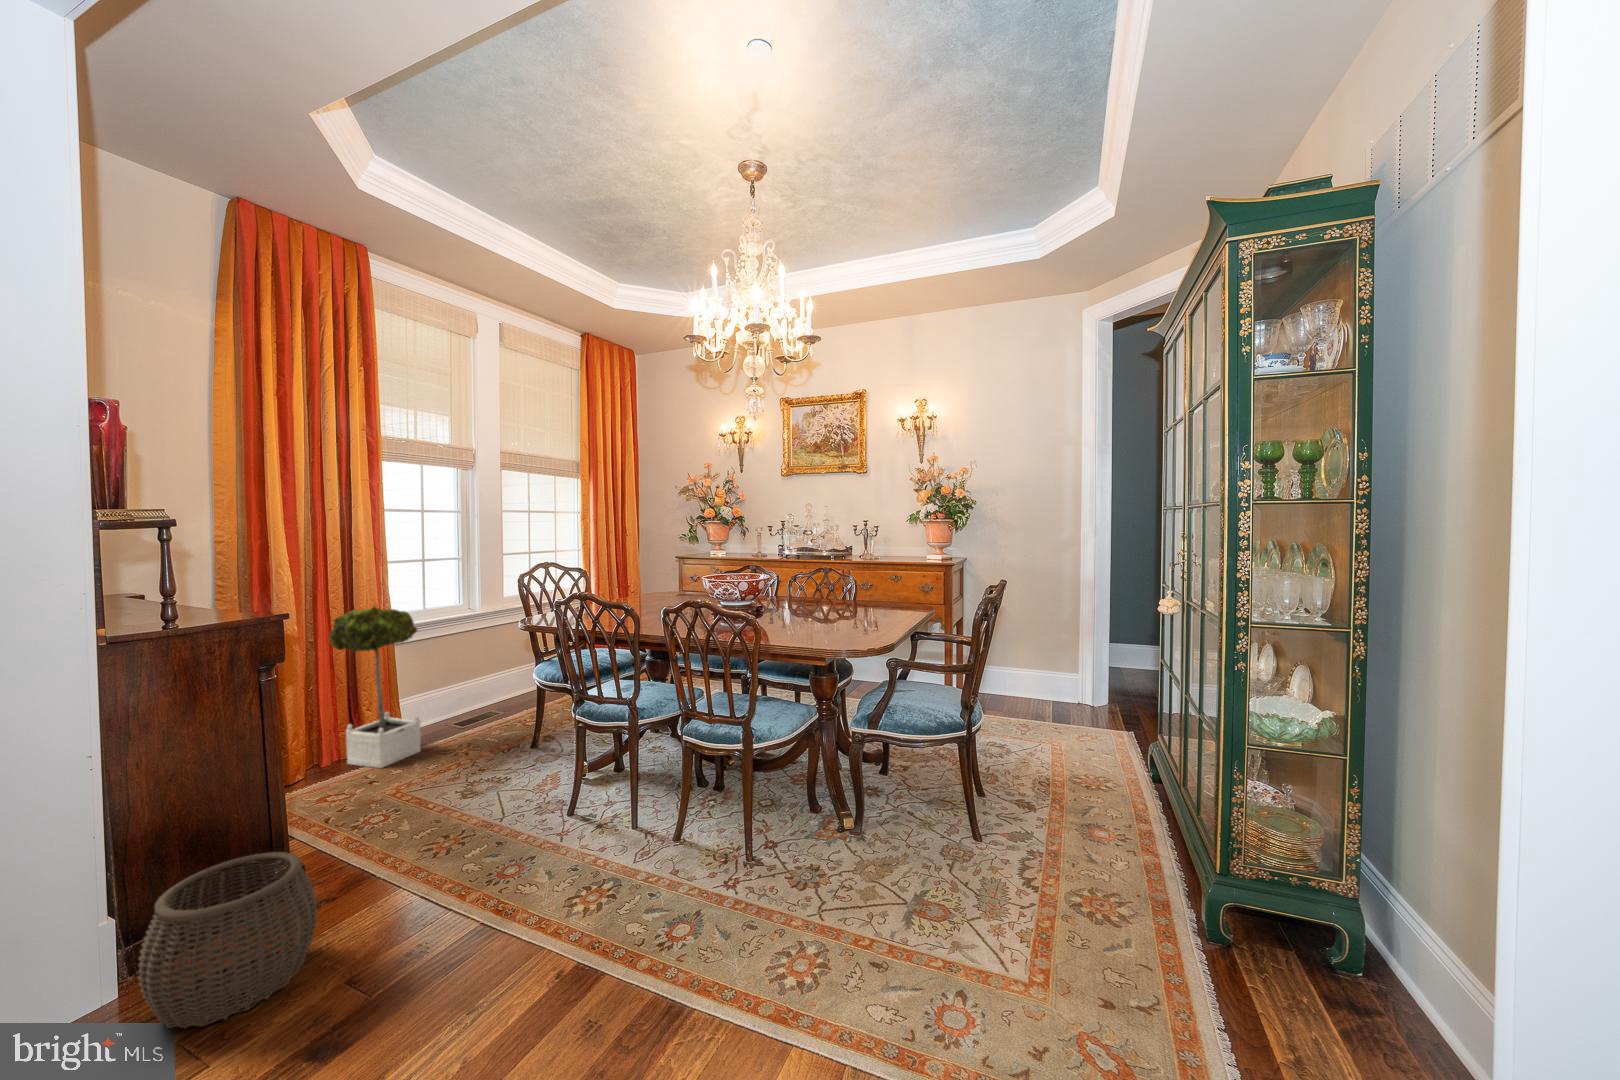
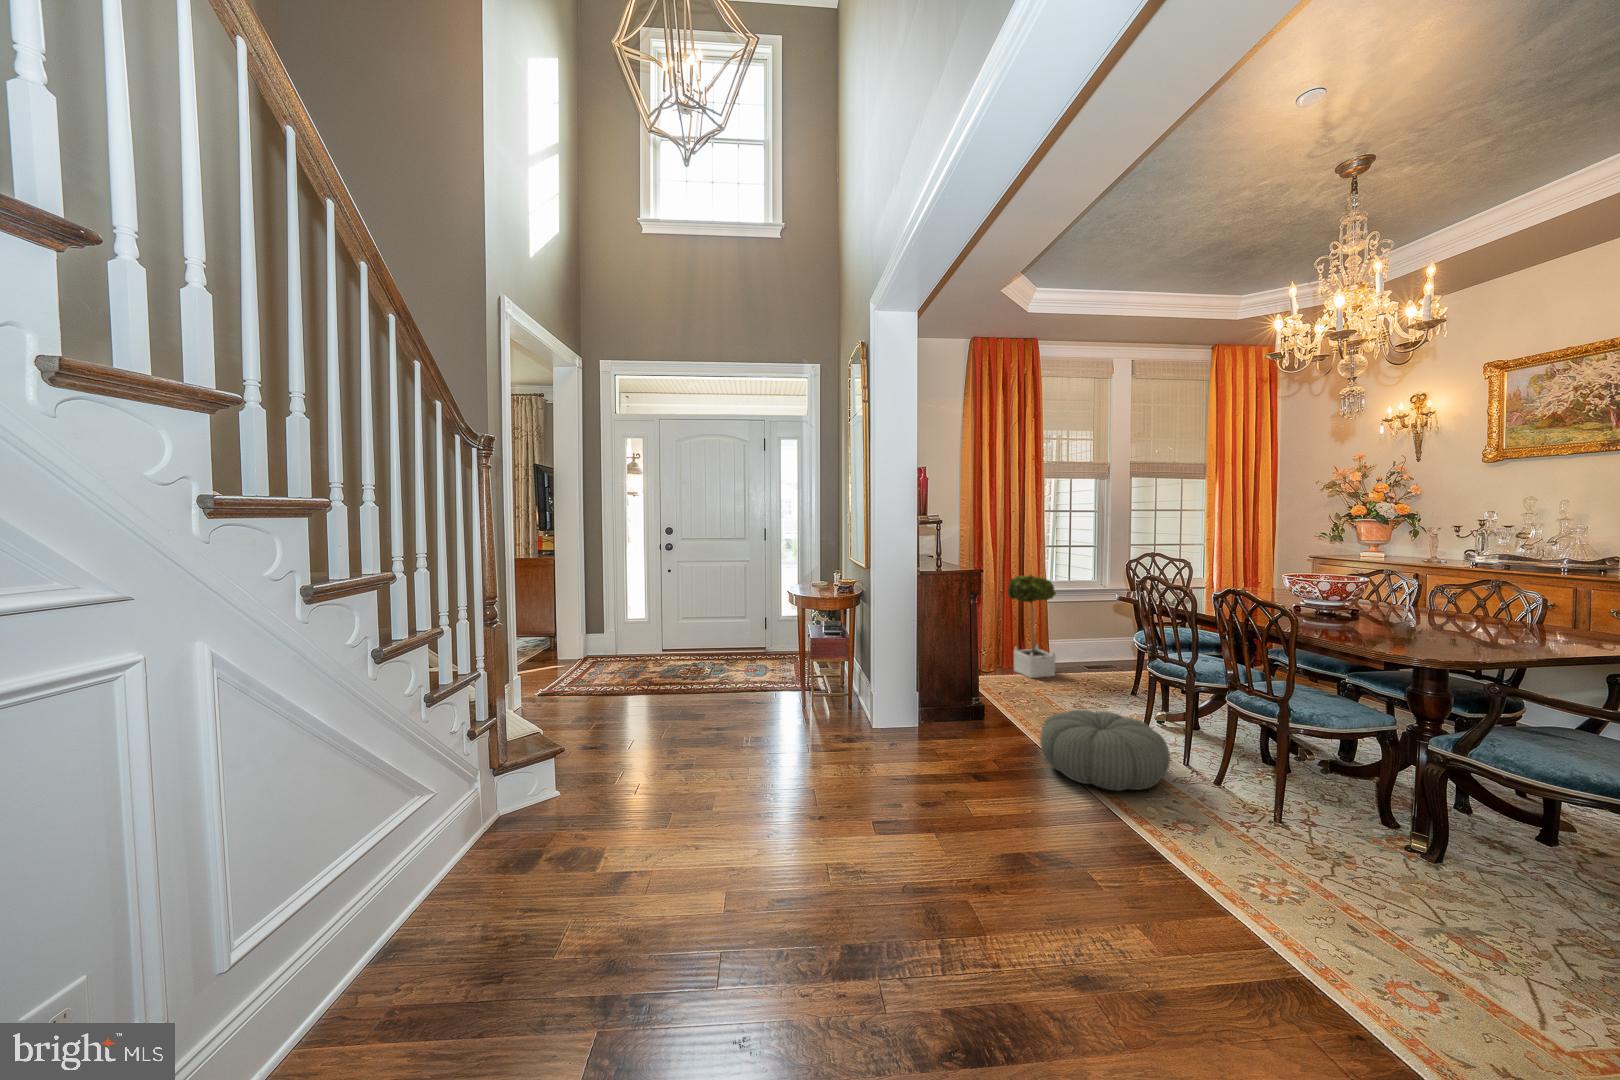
pouf: none [437,795,634,946] -> present [1040,709,1170,791]
woven basket: present [138,852,317,1028] -> none [926,685,987,750]

